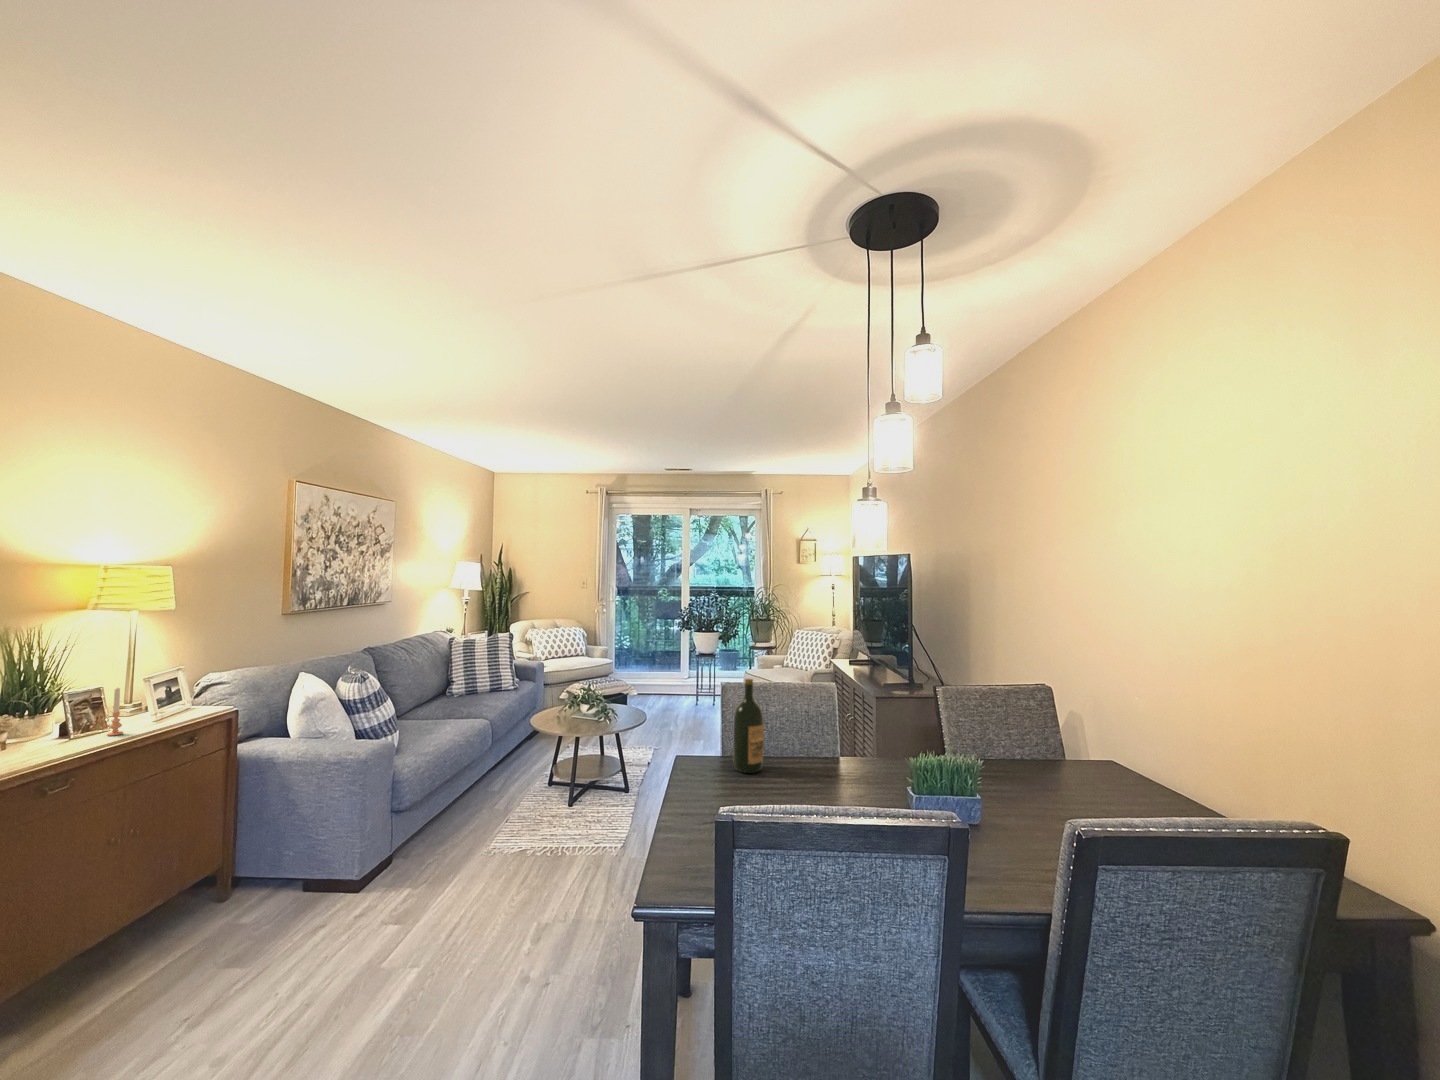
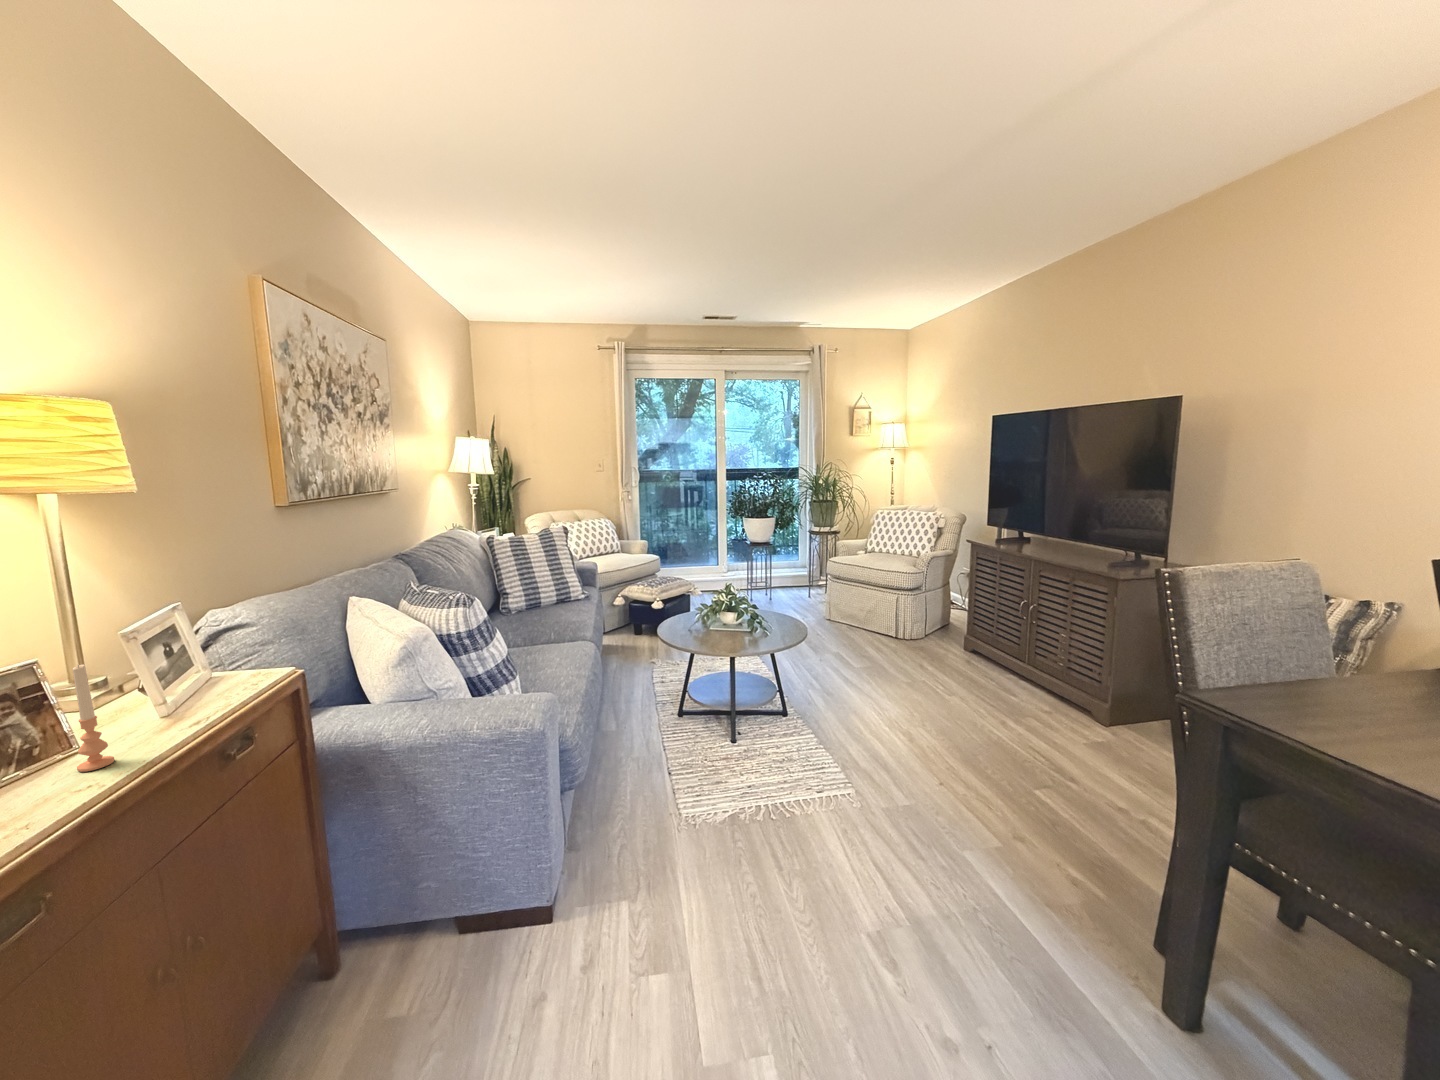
wine bottle: present [733,679,764,773] -> none [1309,559,1392,714]

